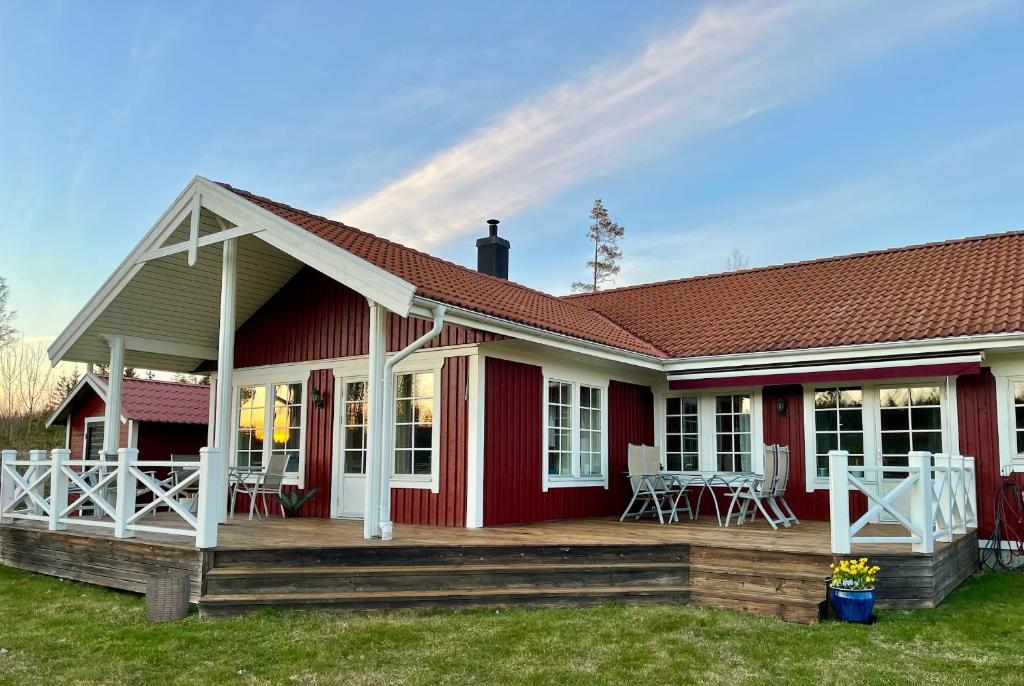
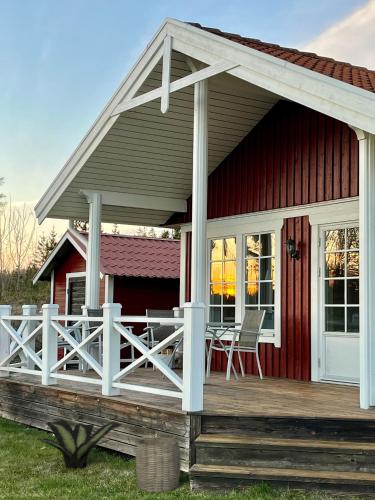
potted plant: present [270,488,322,517] -> present [37,421,122,469]

